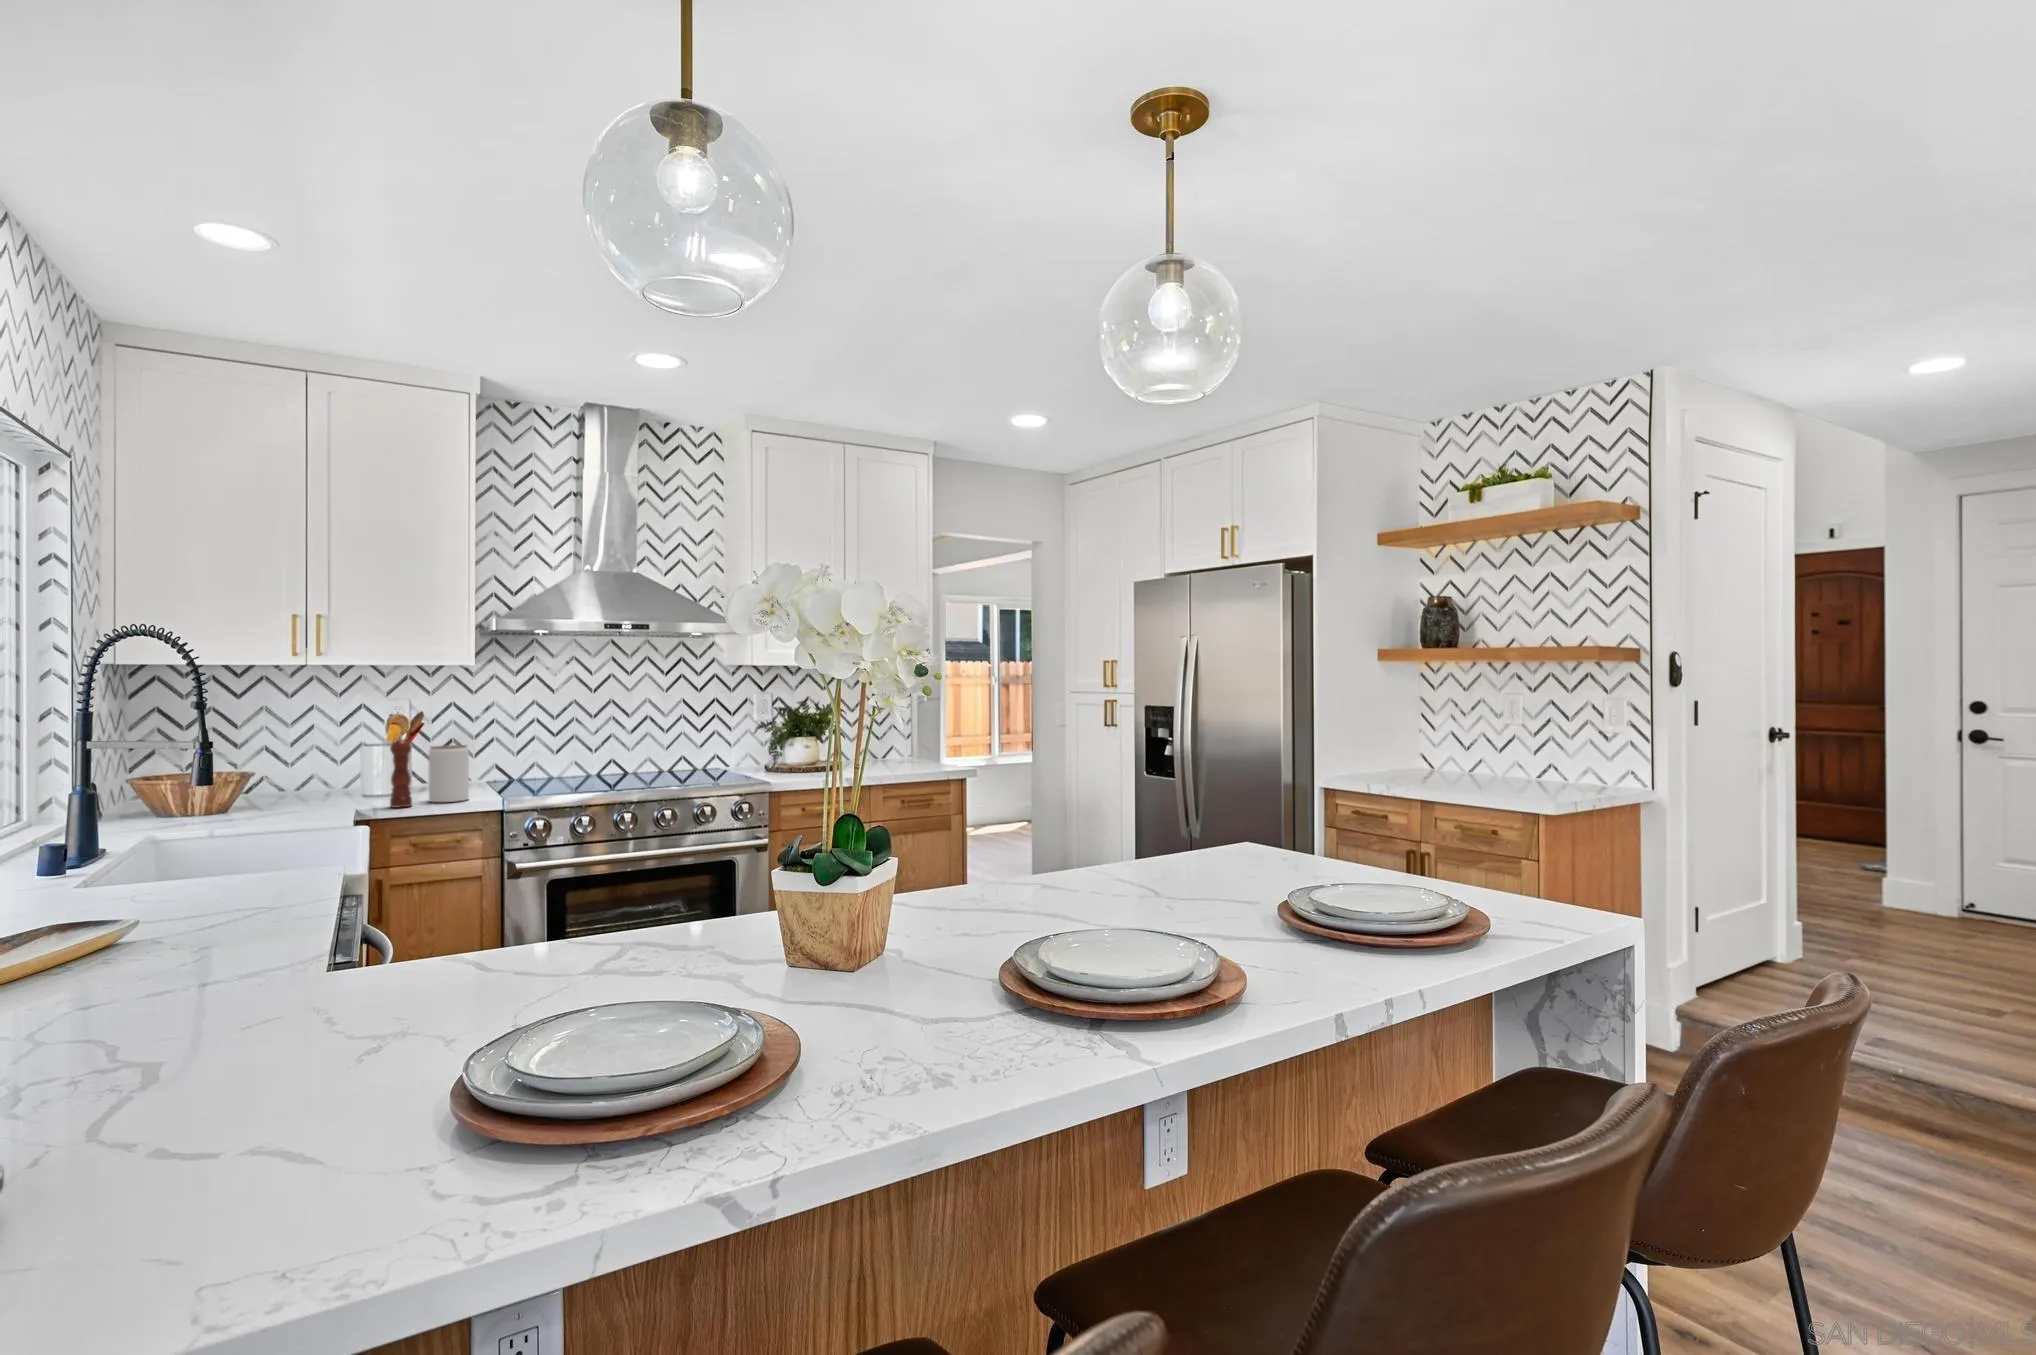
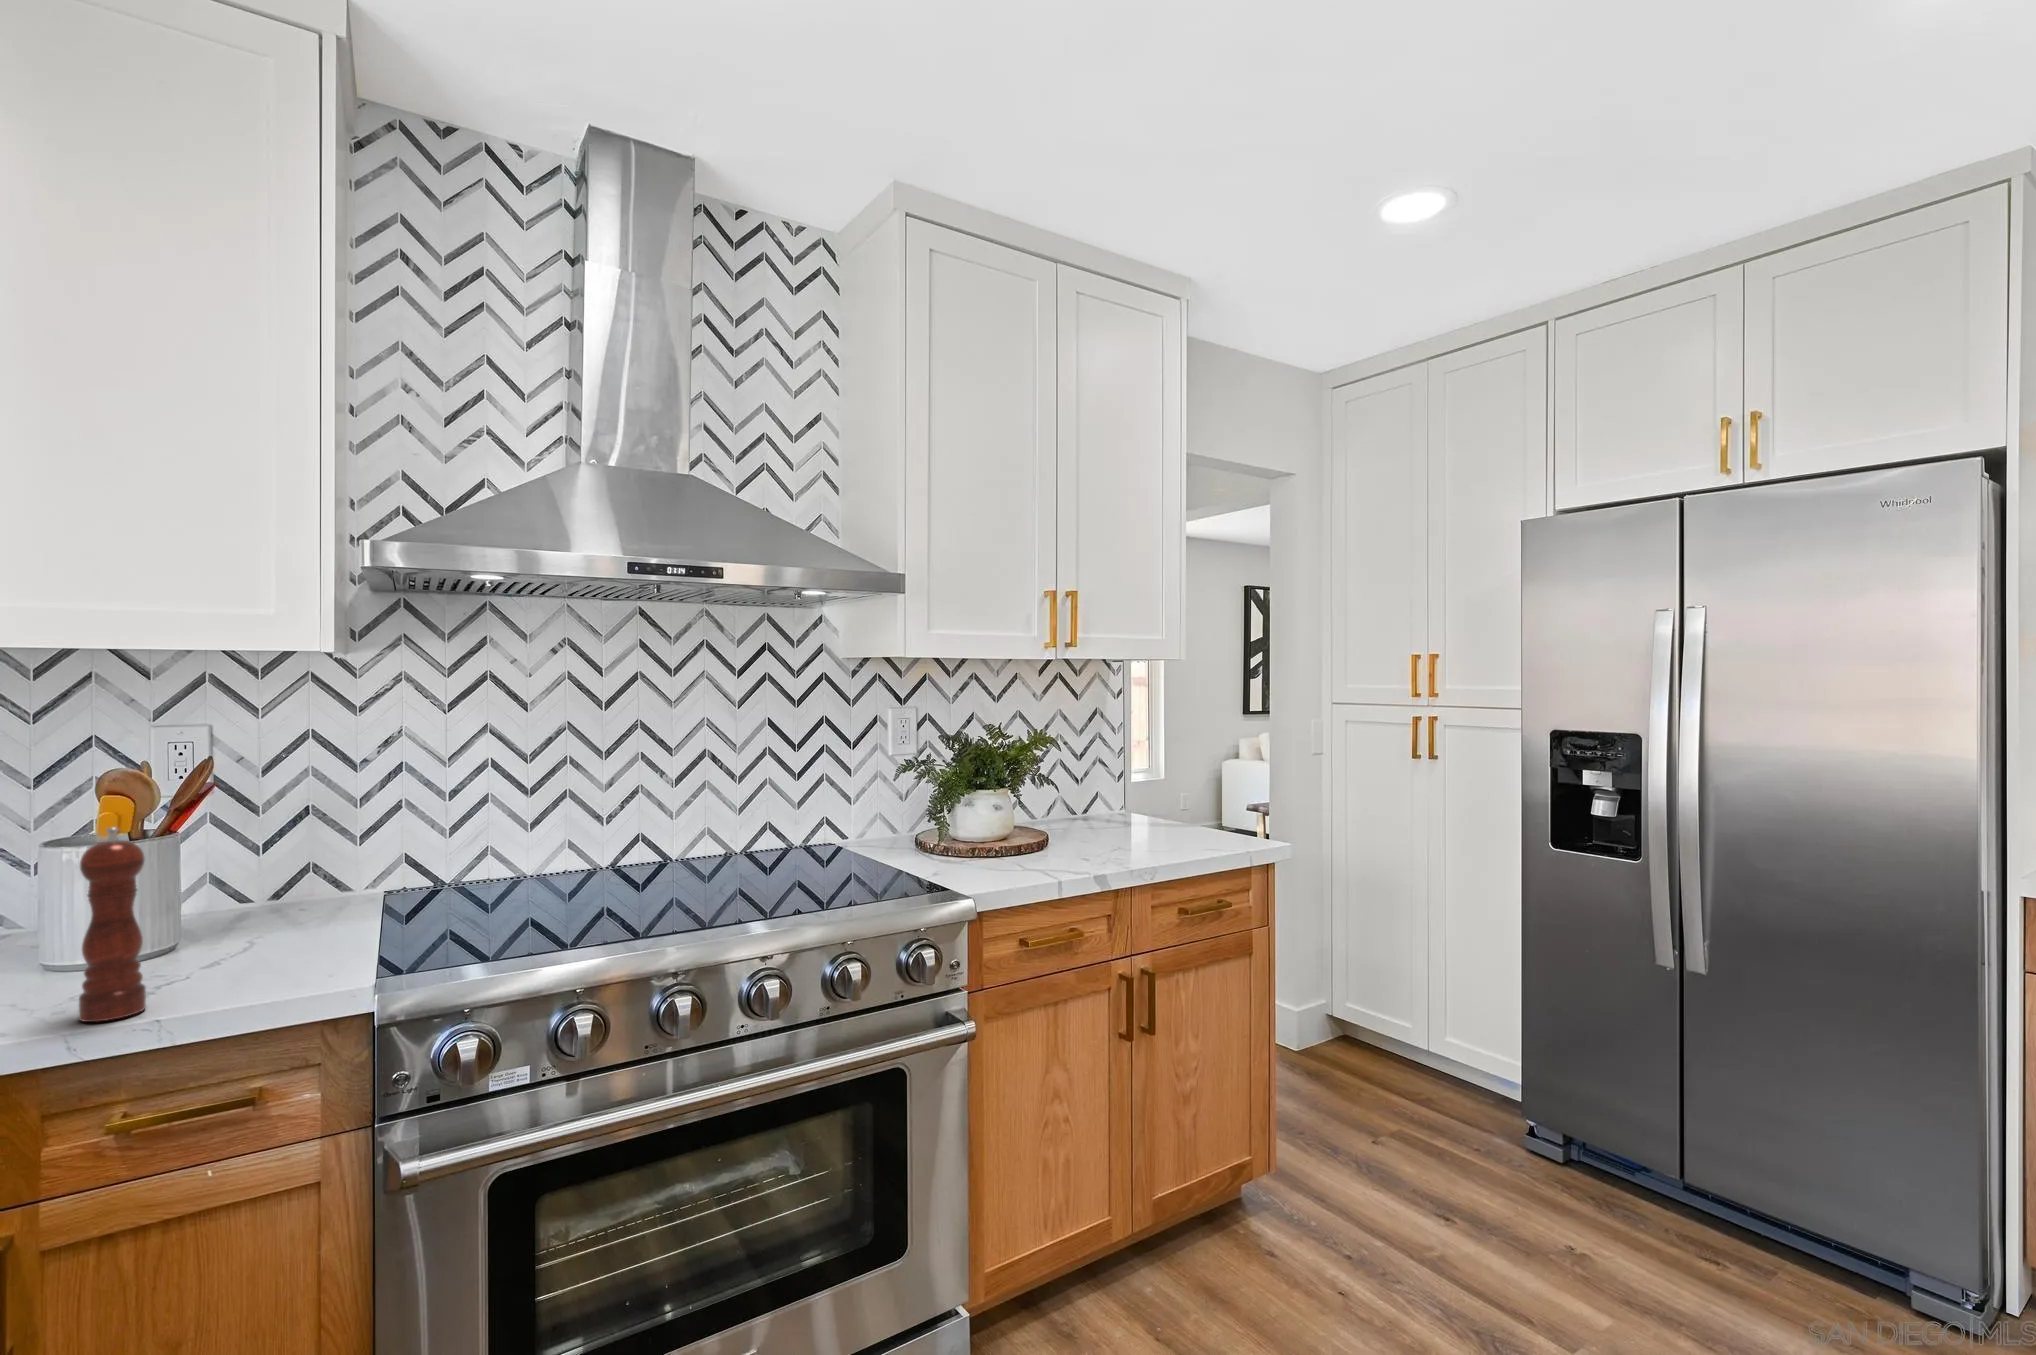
jar: present [429,745,469,802] -> none [205,839,313,989]

